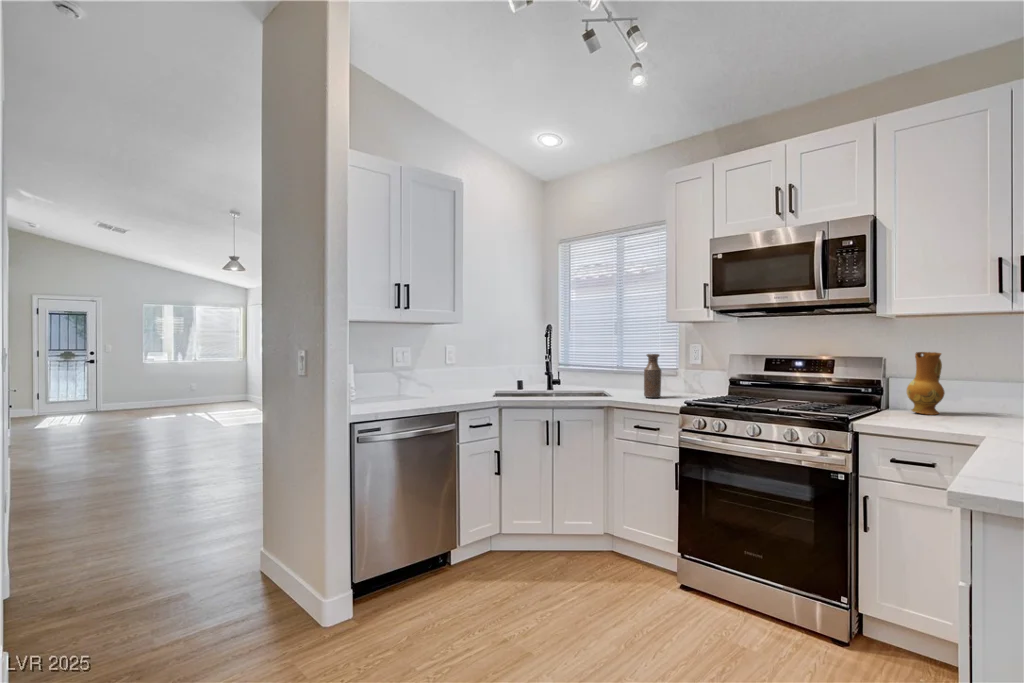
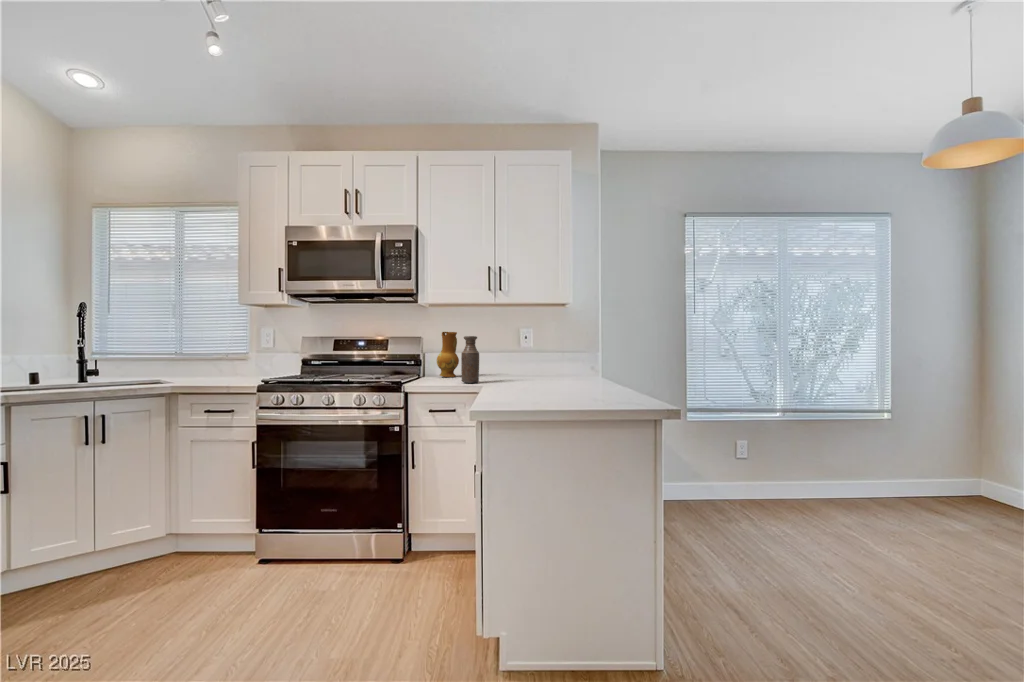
bottle: present [644,354,661,398] -> present [461,336,479,383]

